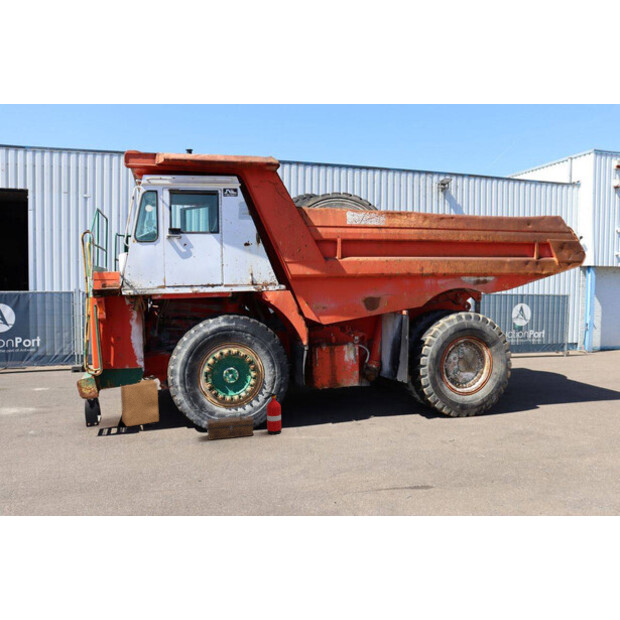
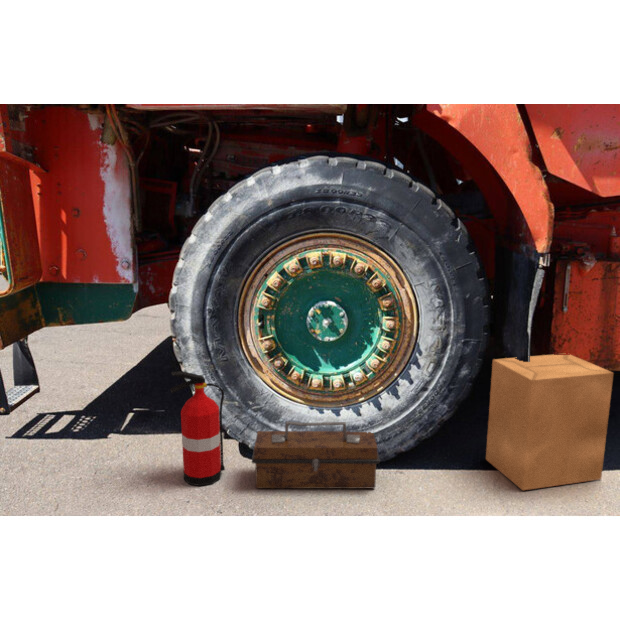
cardboard box: present [121,380,159,426] -> present [486,355,613,490]
fire extinguisher: present [264,392,282,434] -> present [170,371,225,486]

